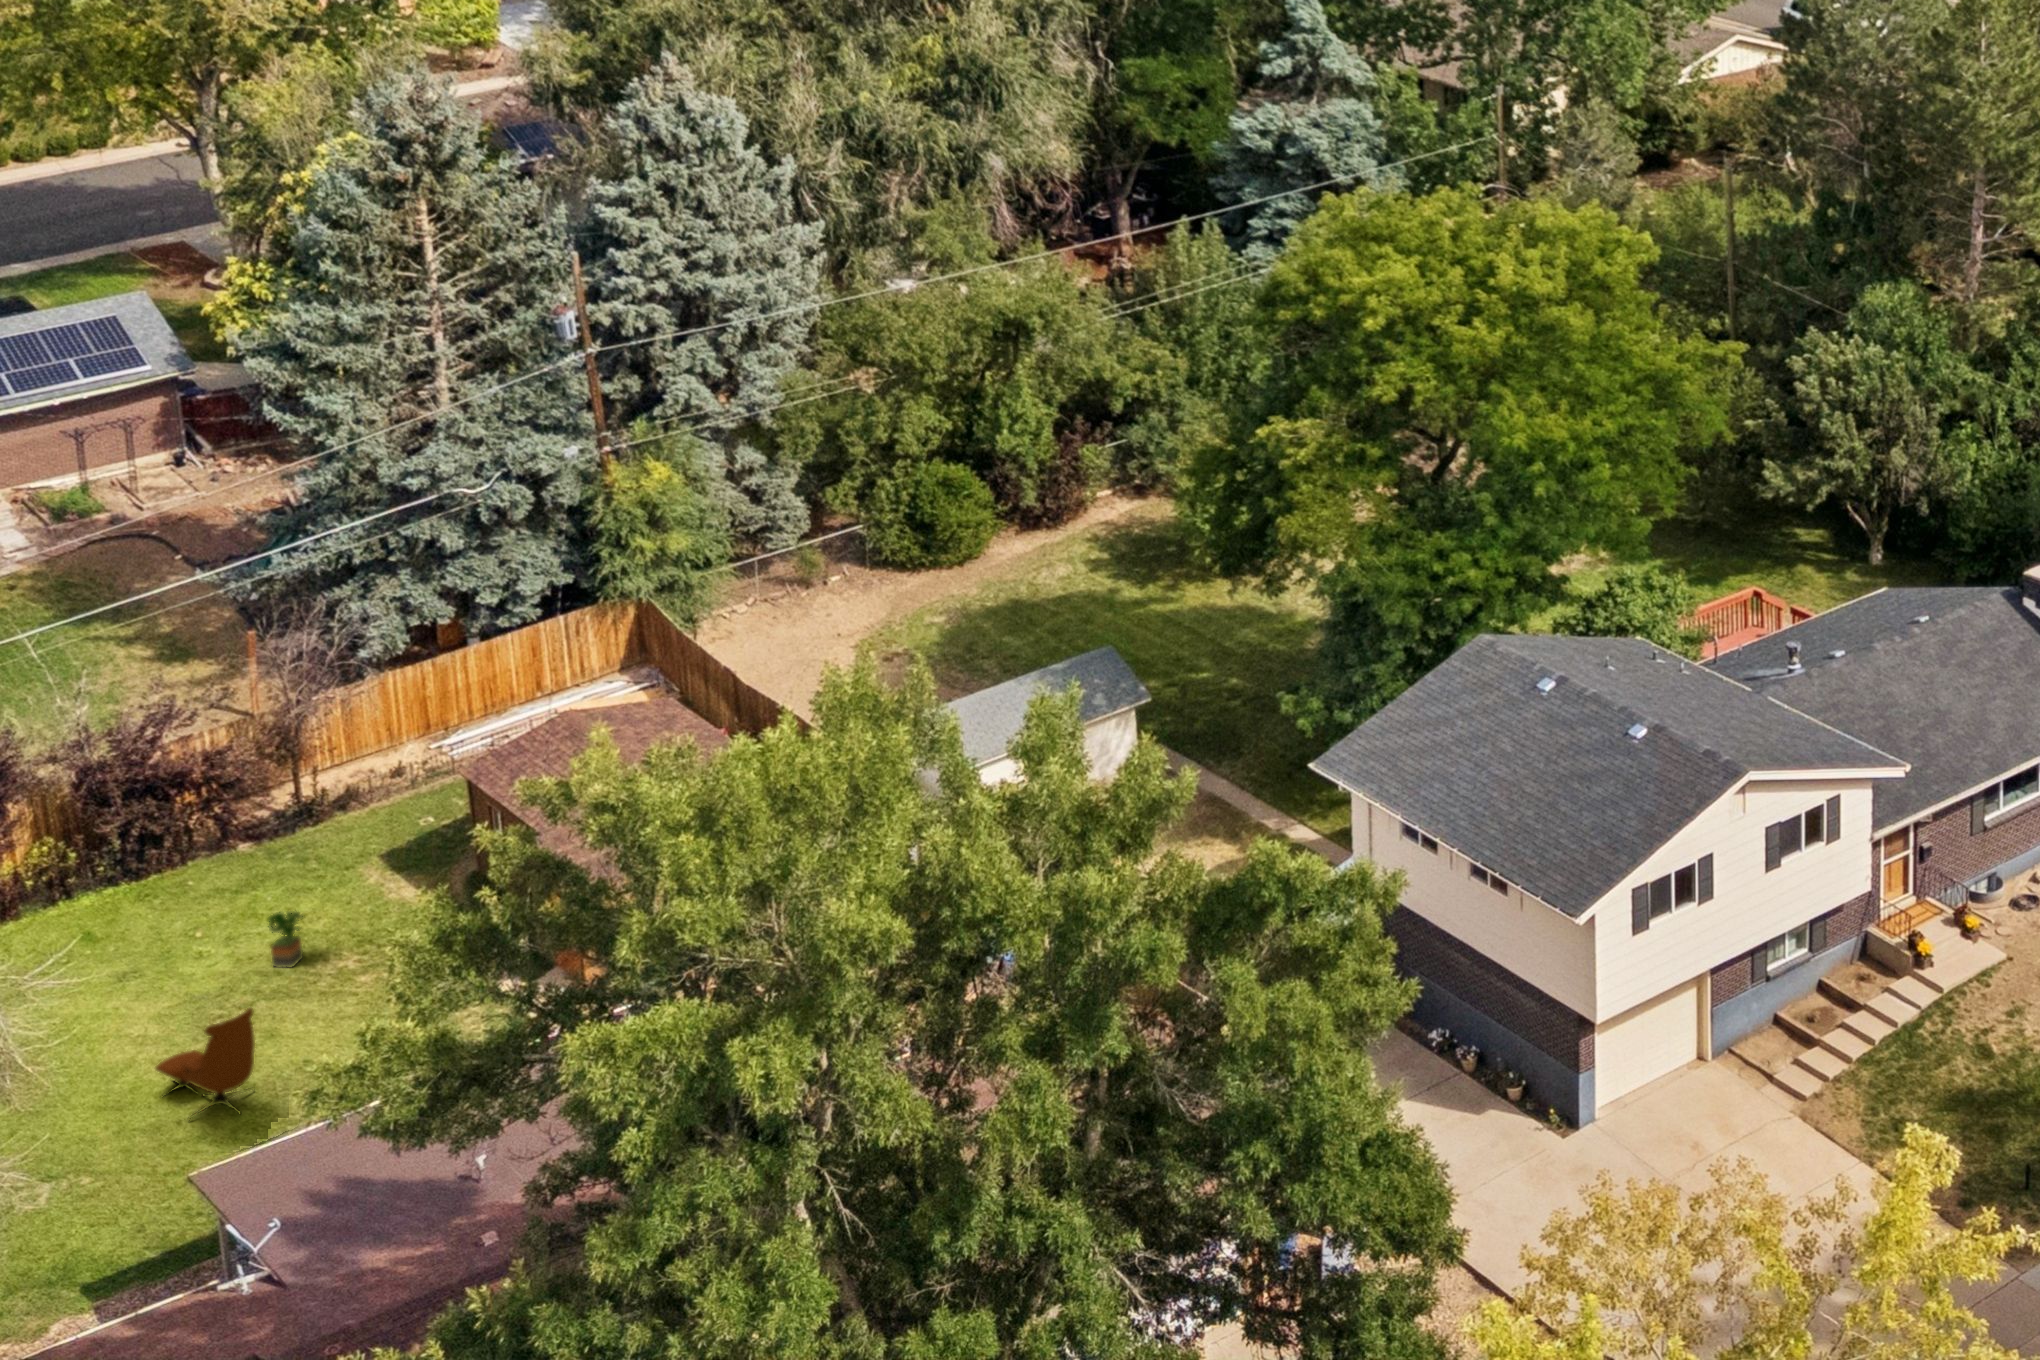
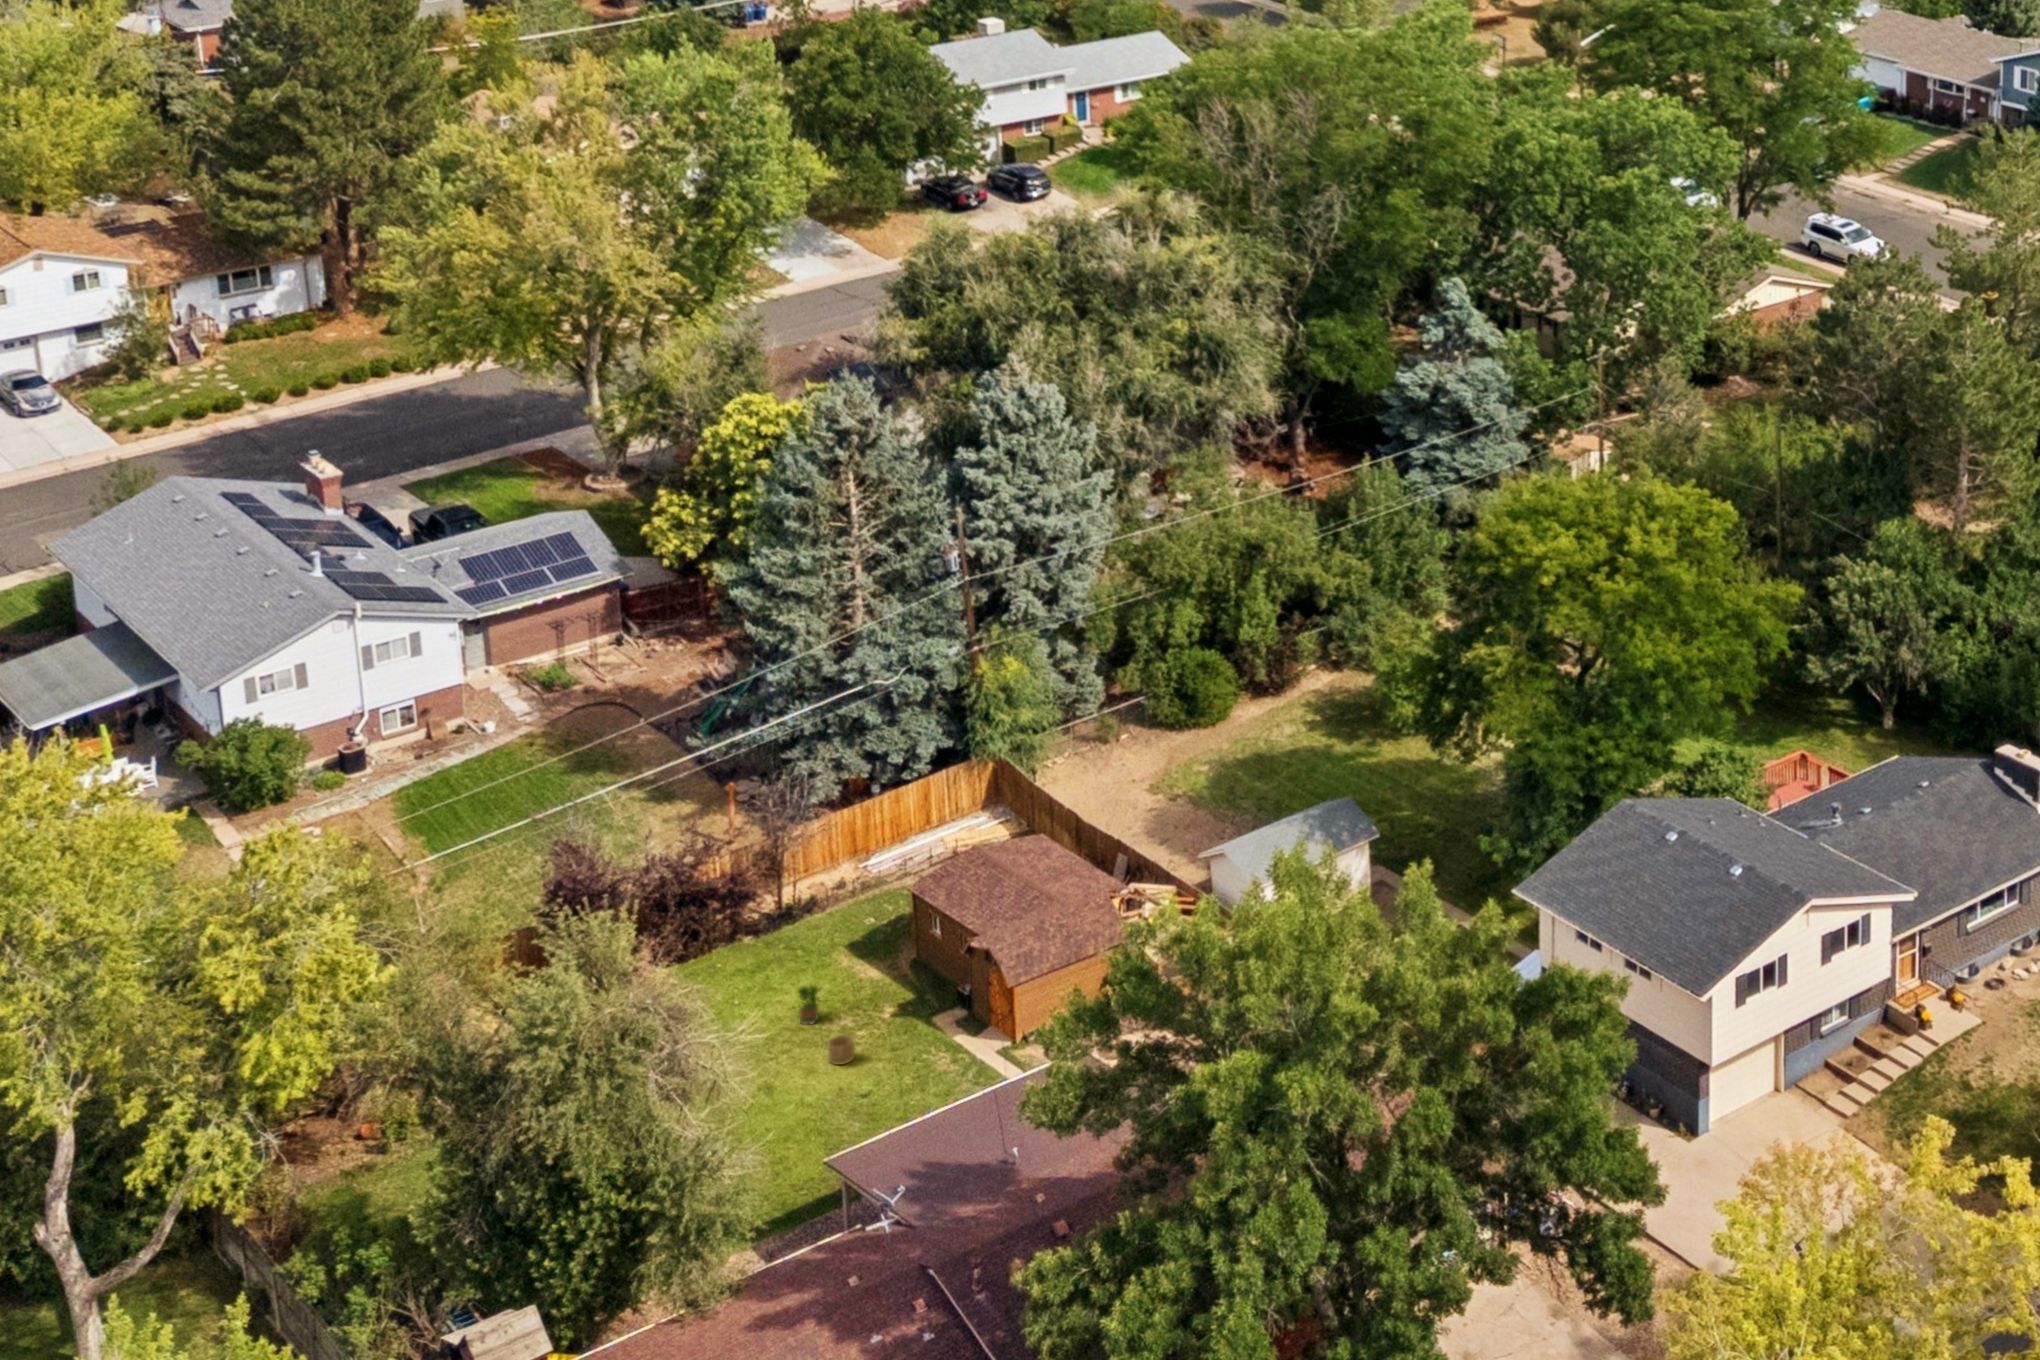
wooden bucket: none [290,982,337,1027] -> present [827,1035,855,1065]
lounge chair: present [156,1008,255,1121] -> none [753,1051,825,1127]

